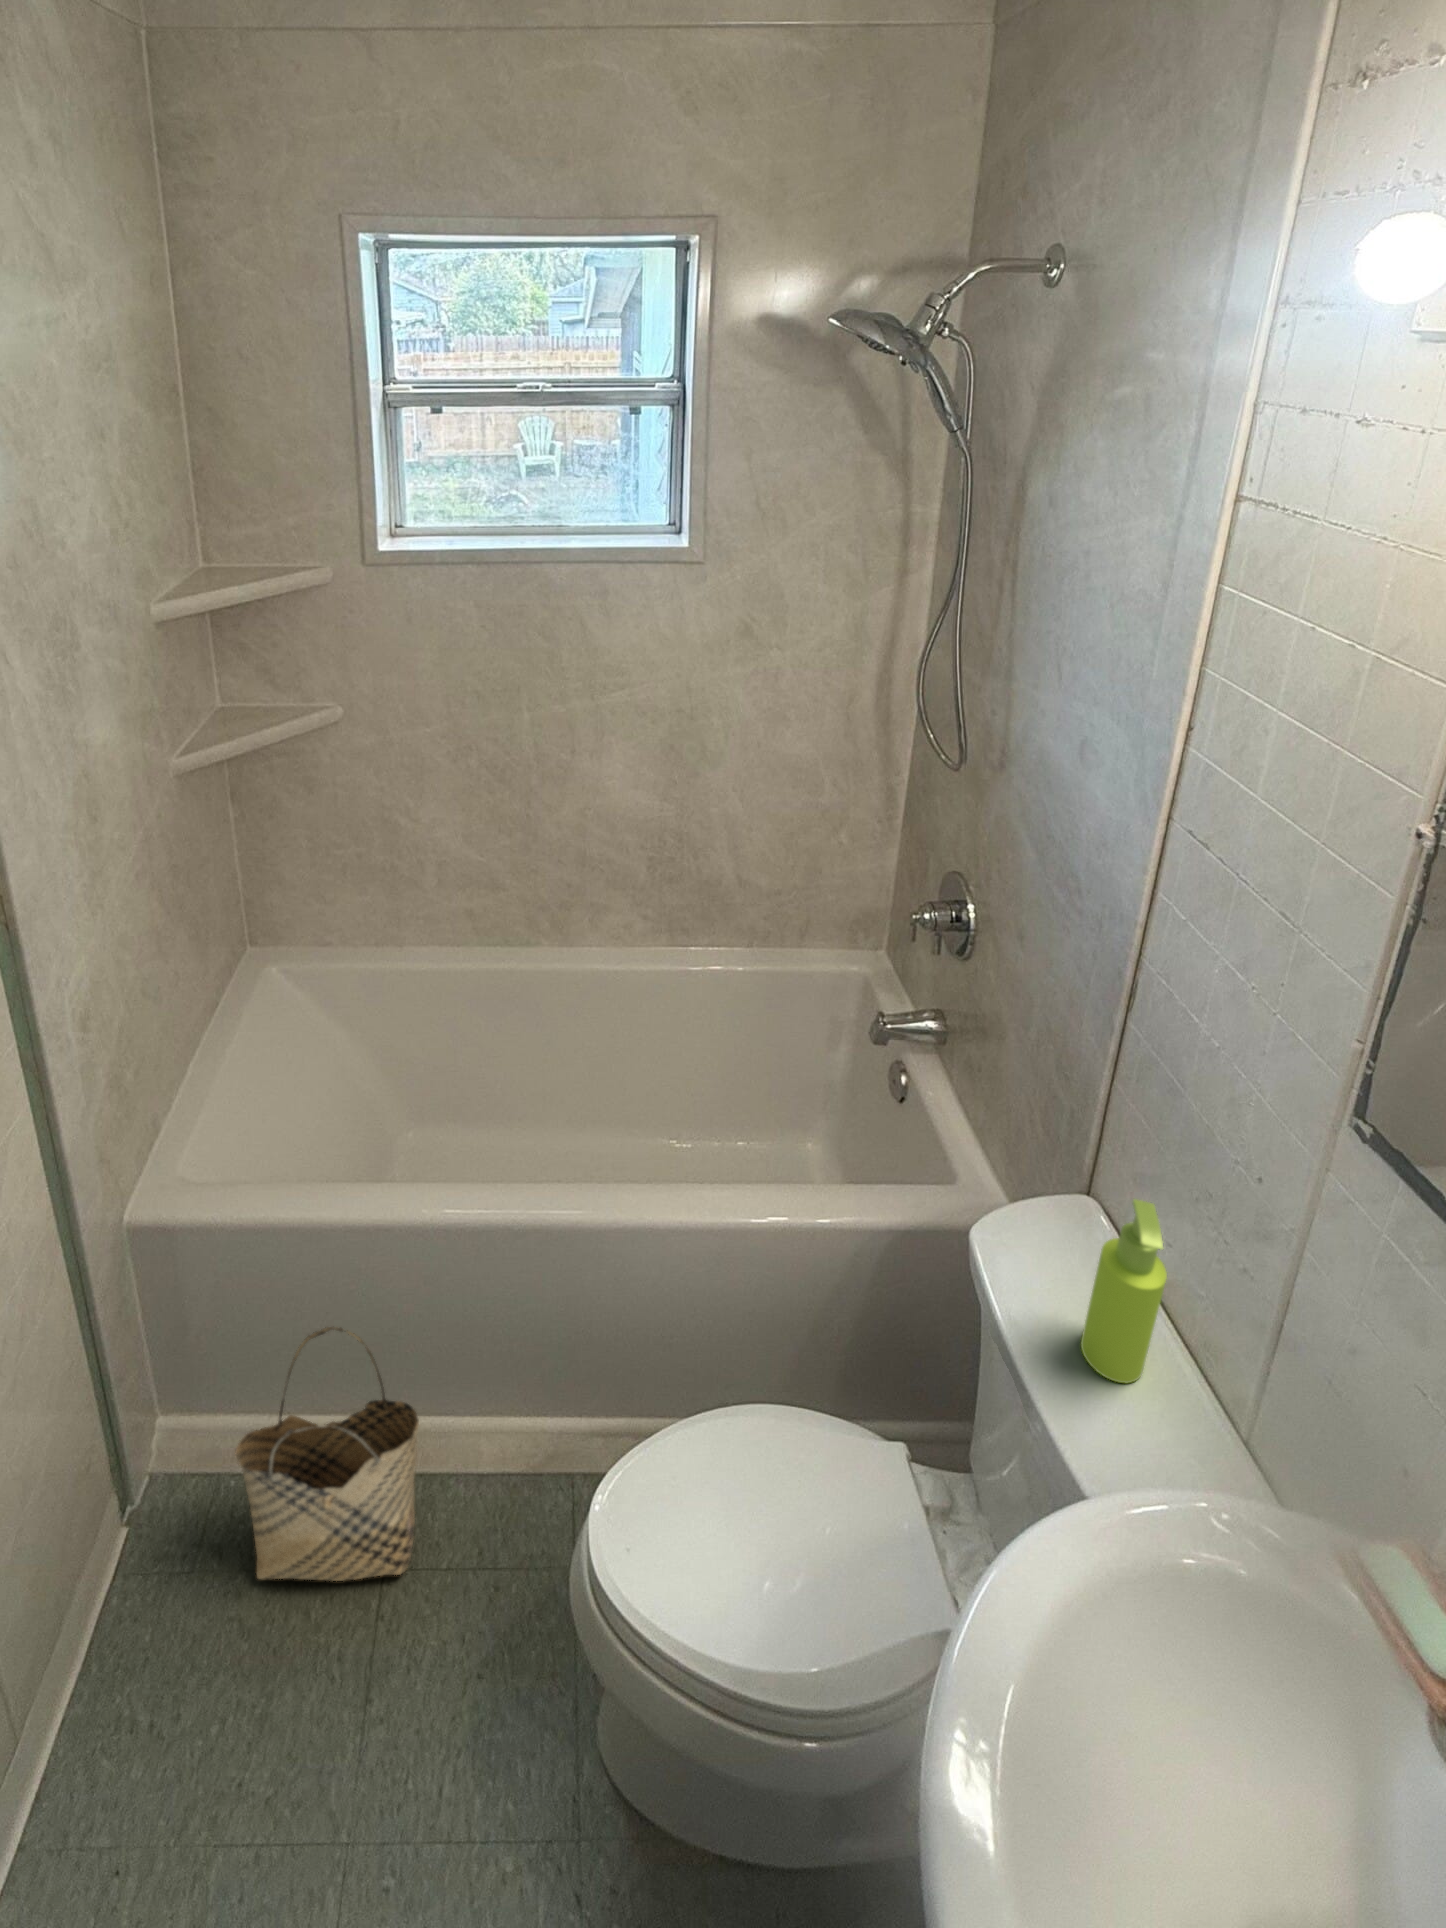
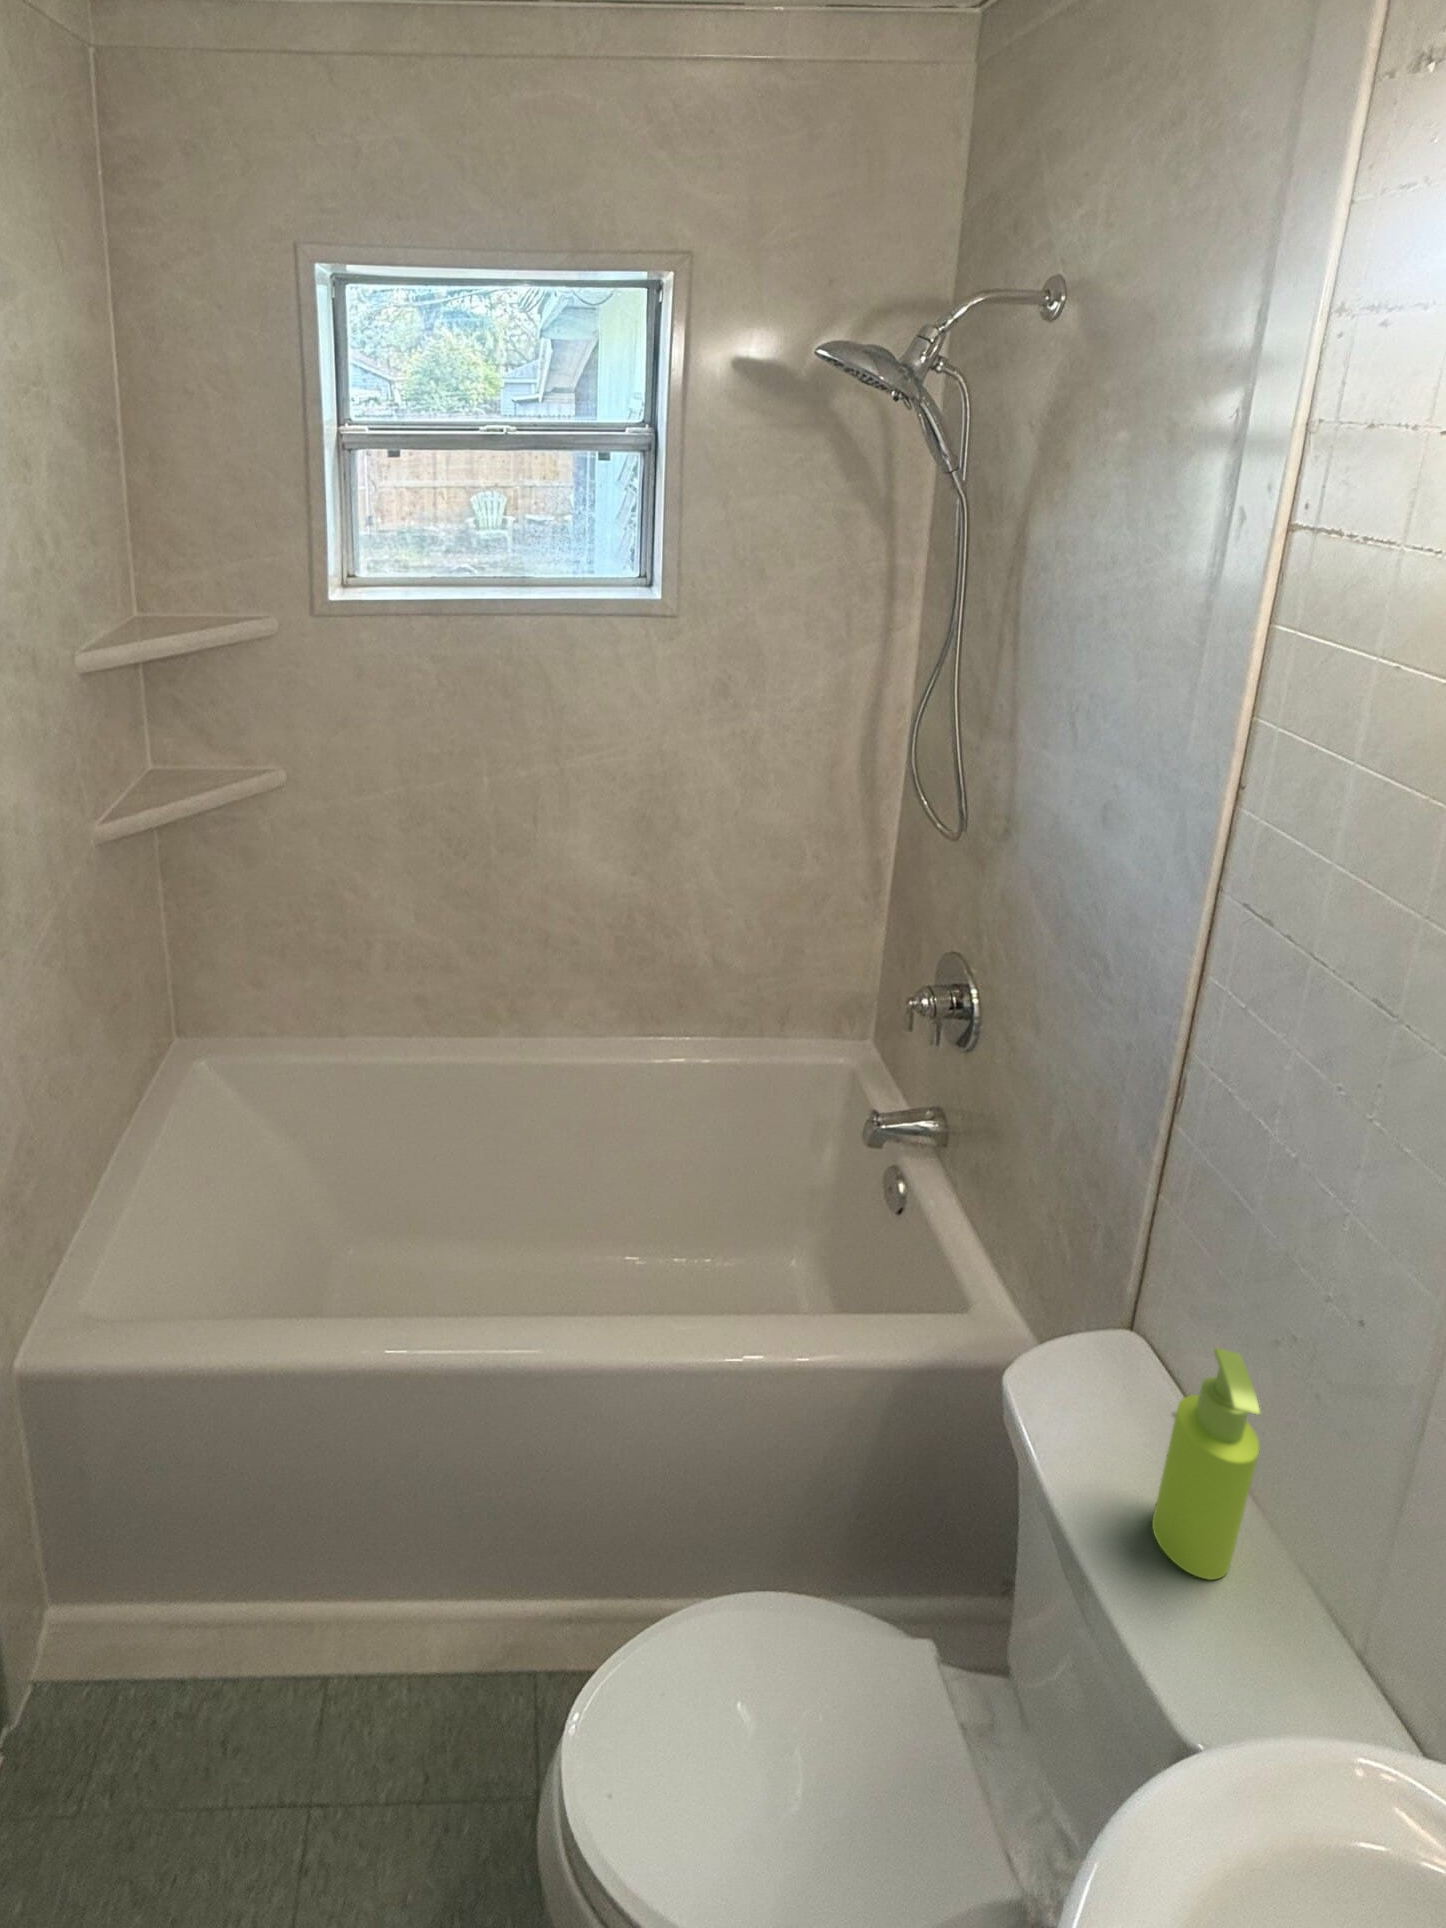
woven basket: present [236,1327,419,1581] -> none [134,1494,355,1818]

